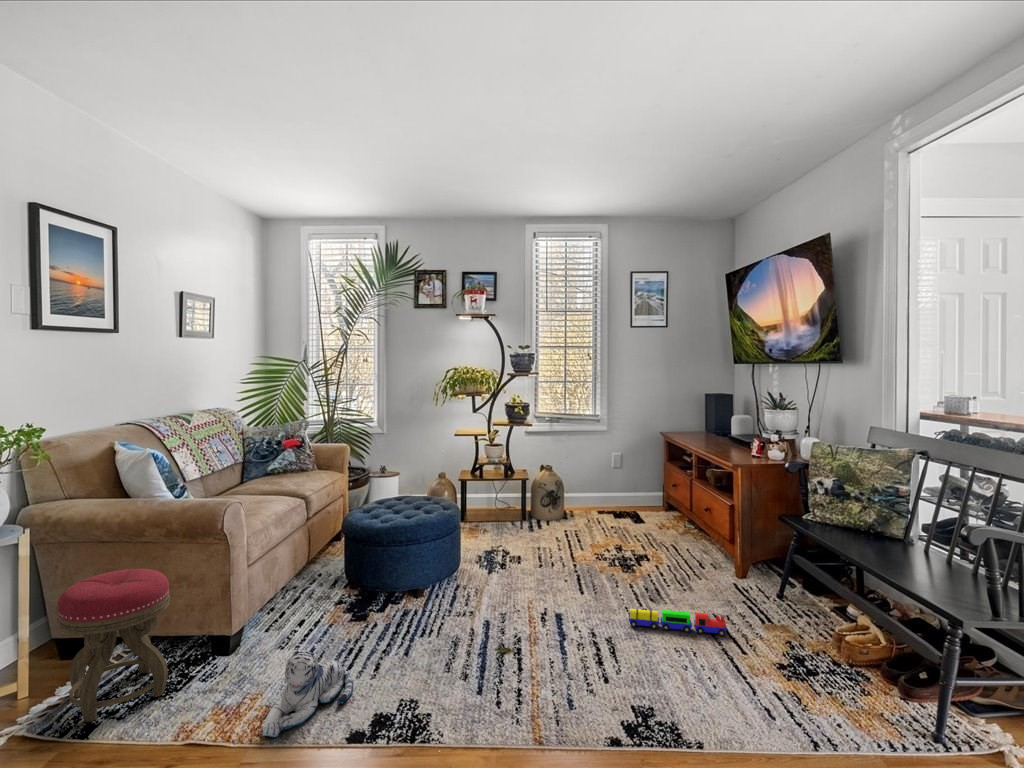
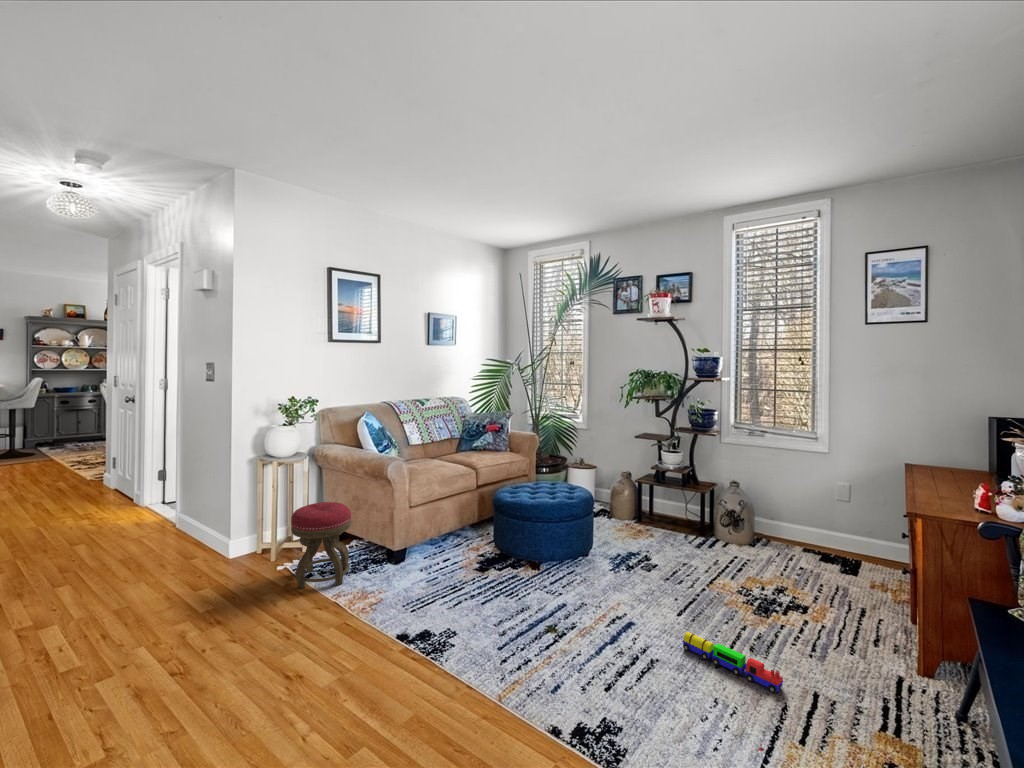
plush toy: present [262,650,353,737] -> none [357,580,435,632]

